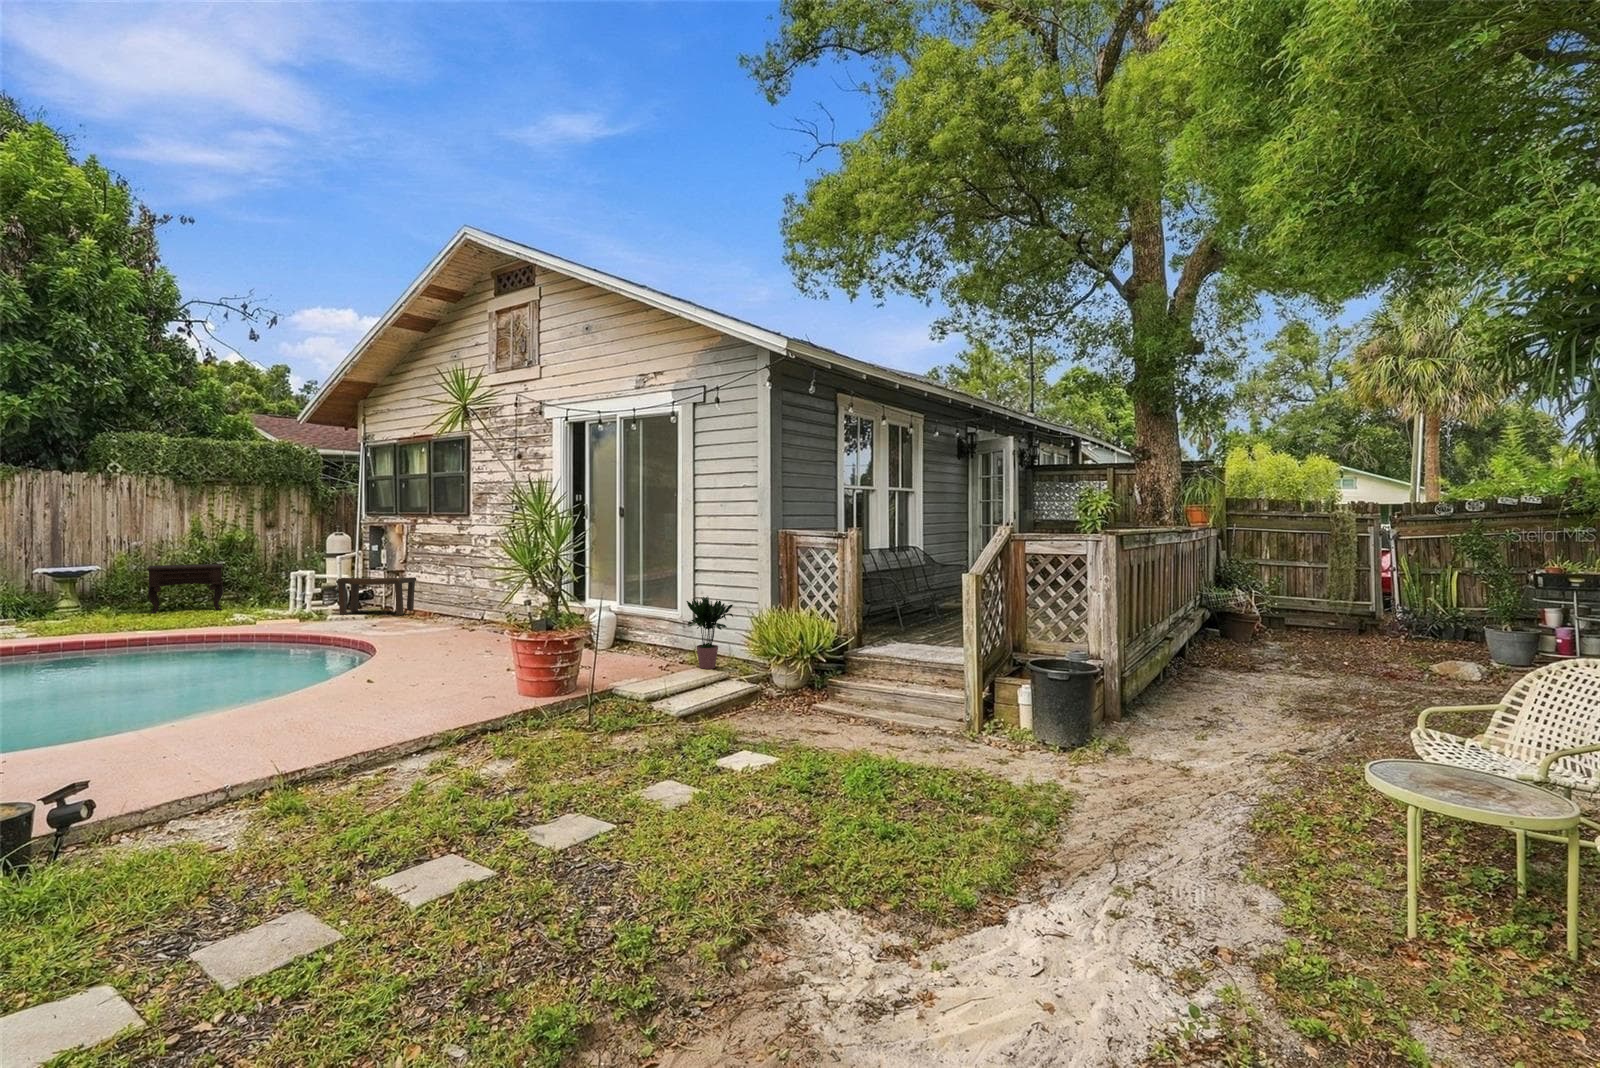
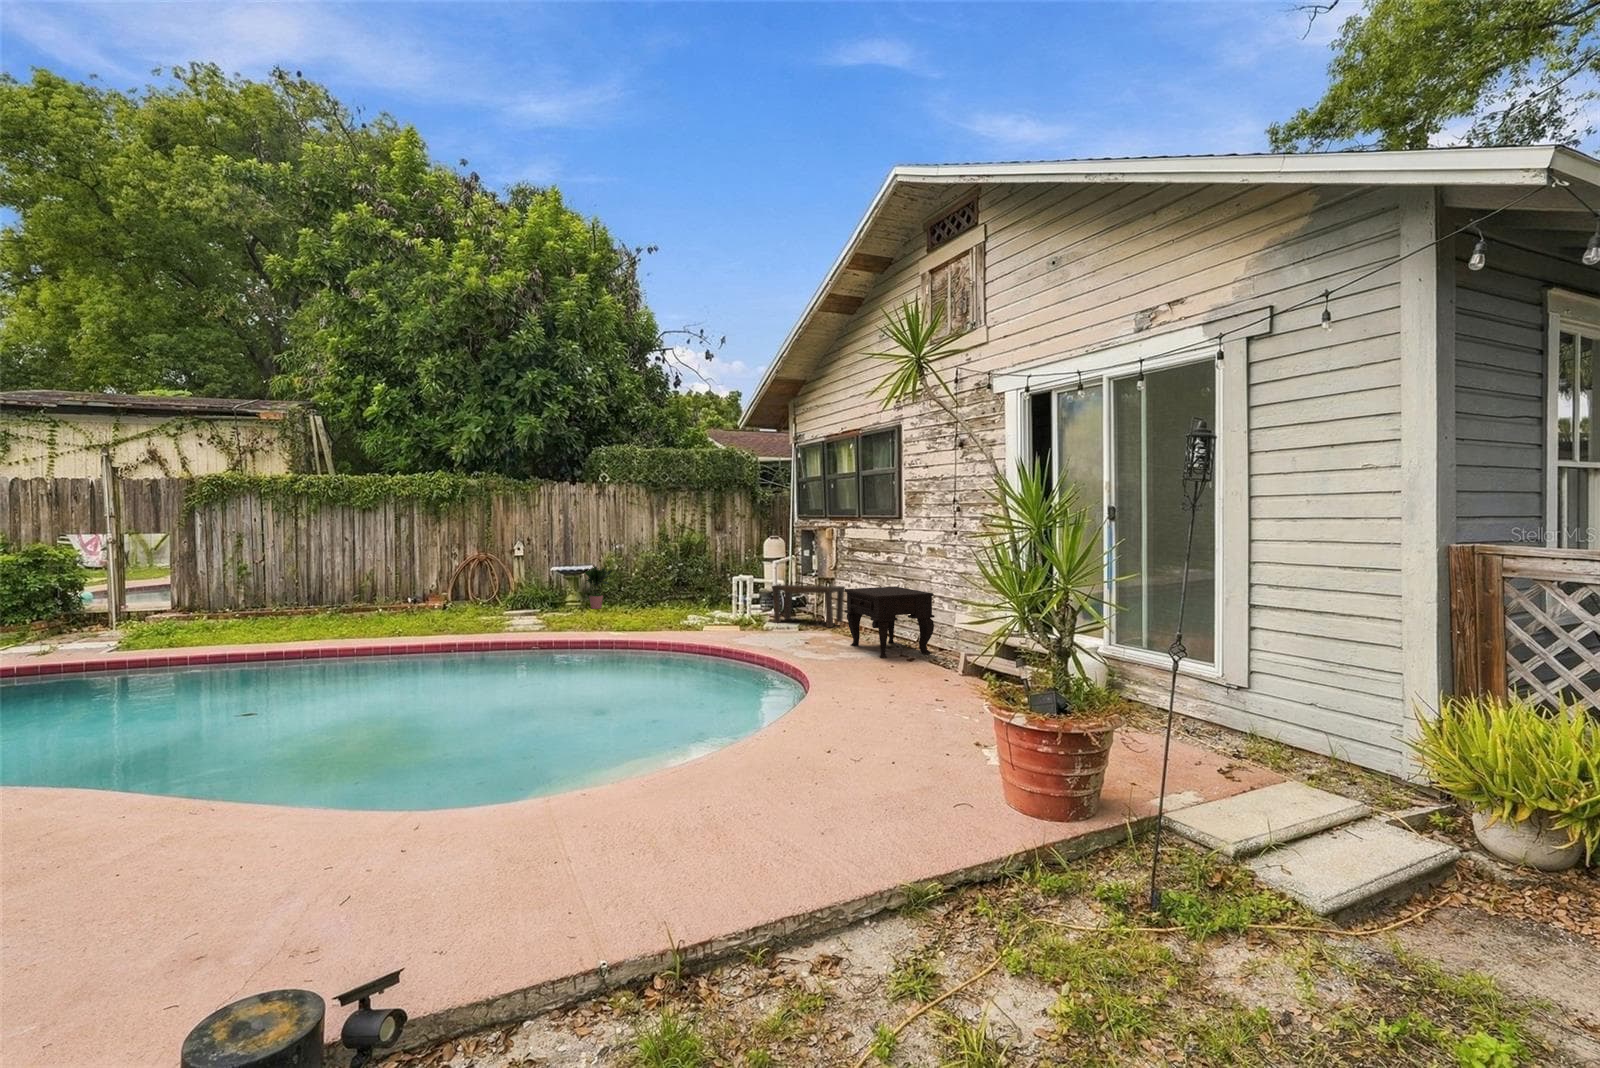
side table: present [147,564,224,614] -> present [845,587,935,658]
potted plant: present [687,596,733,669] -> present [584,566,612,609]

